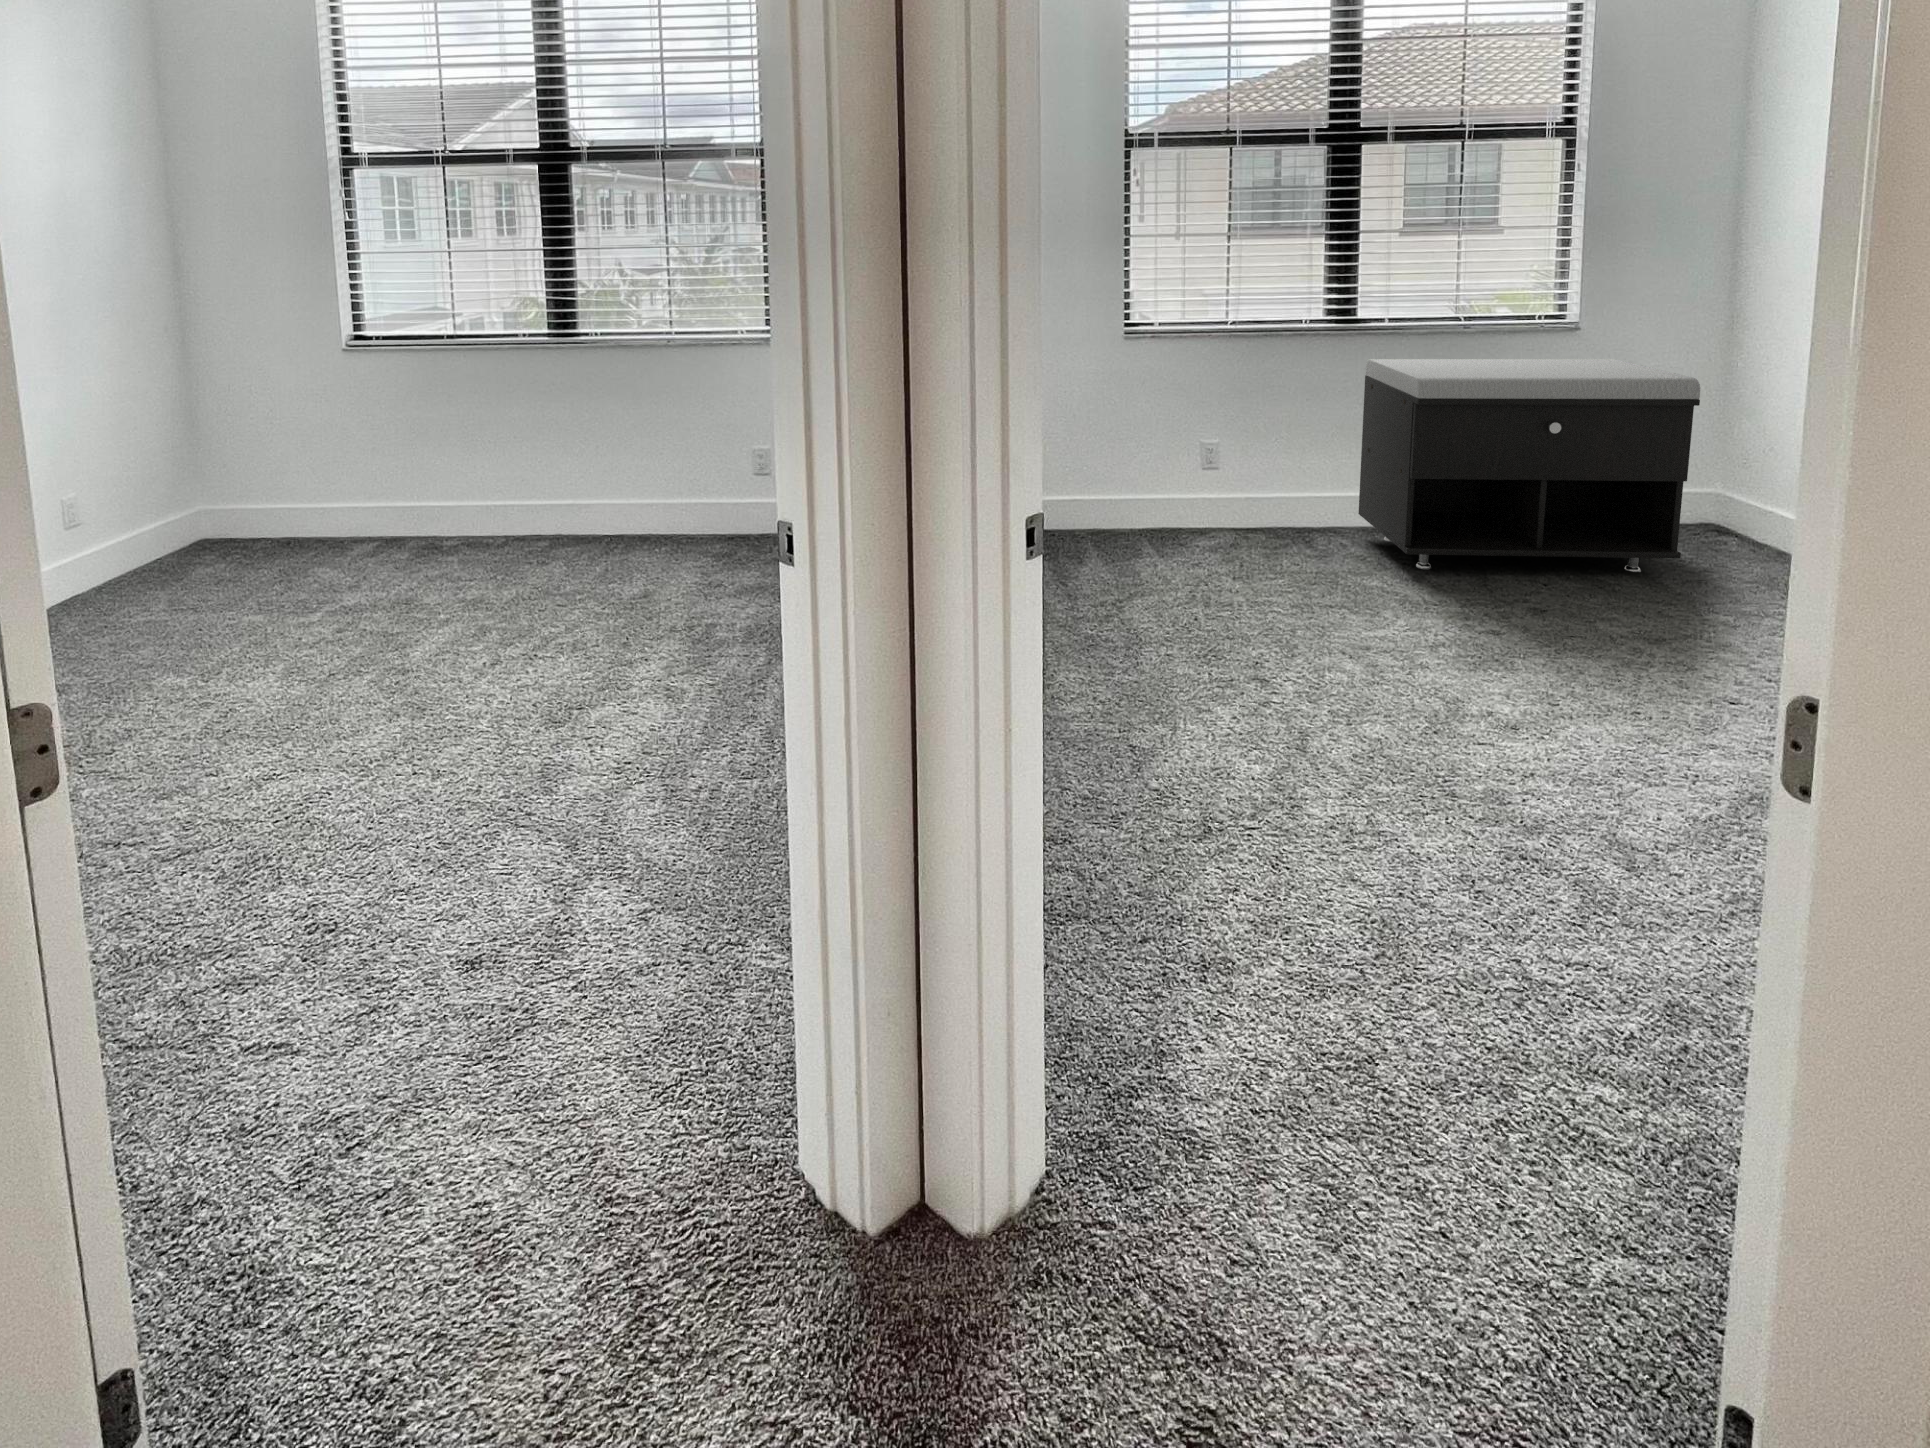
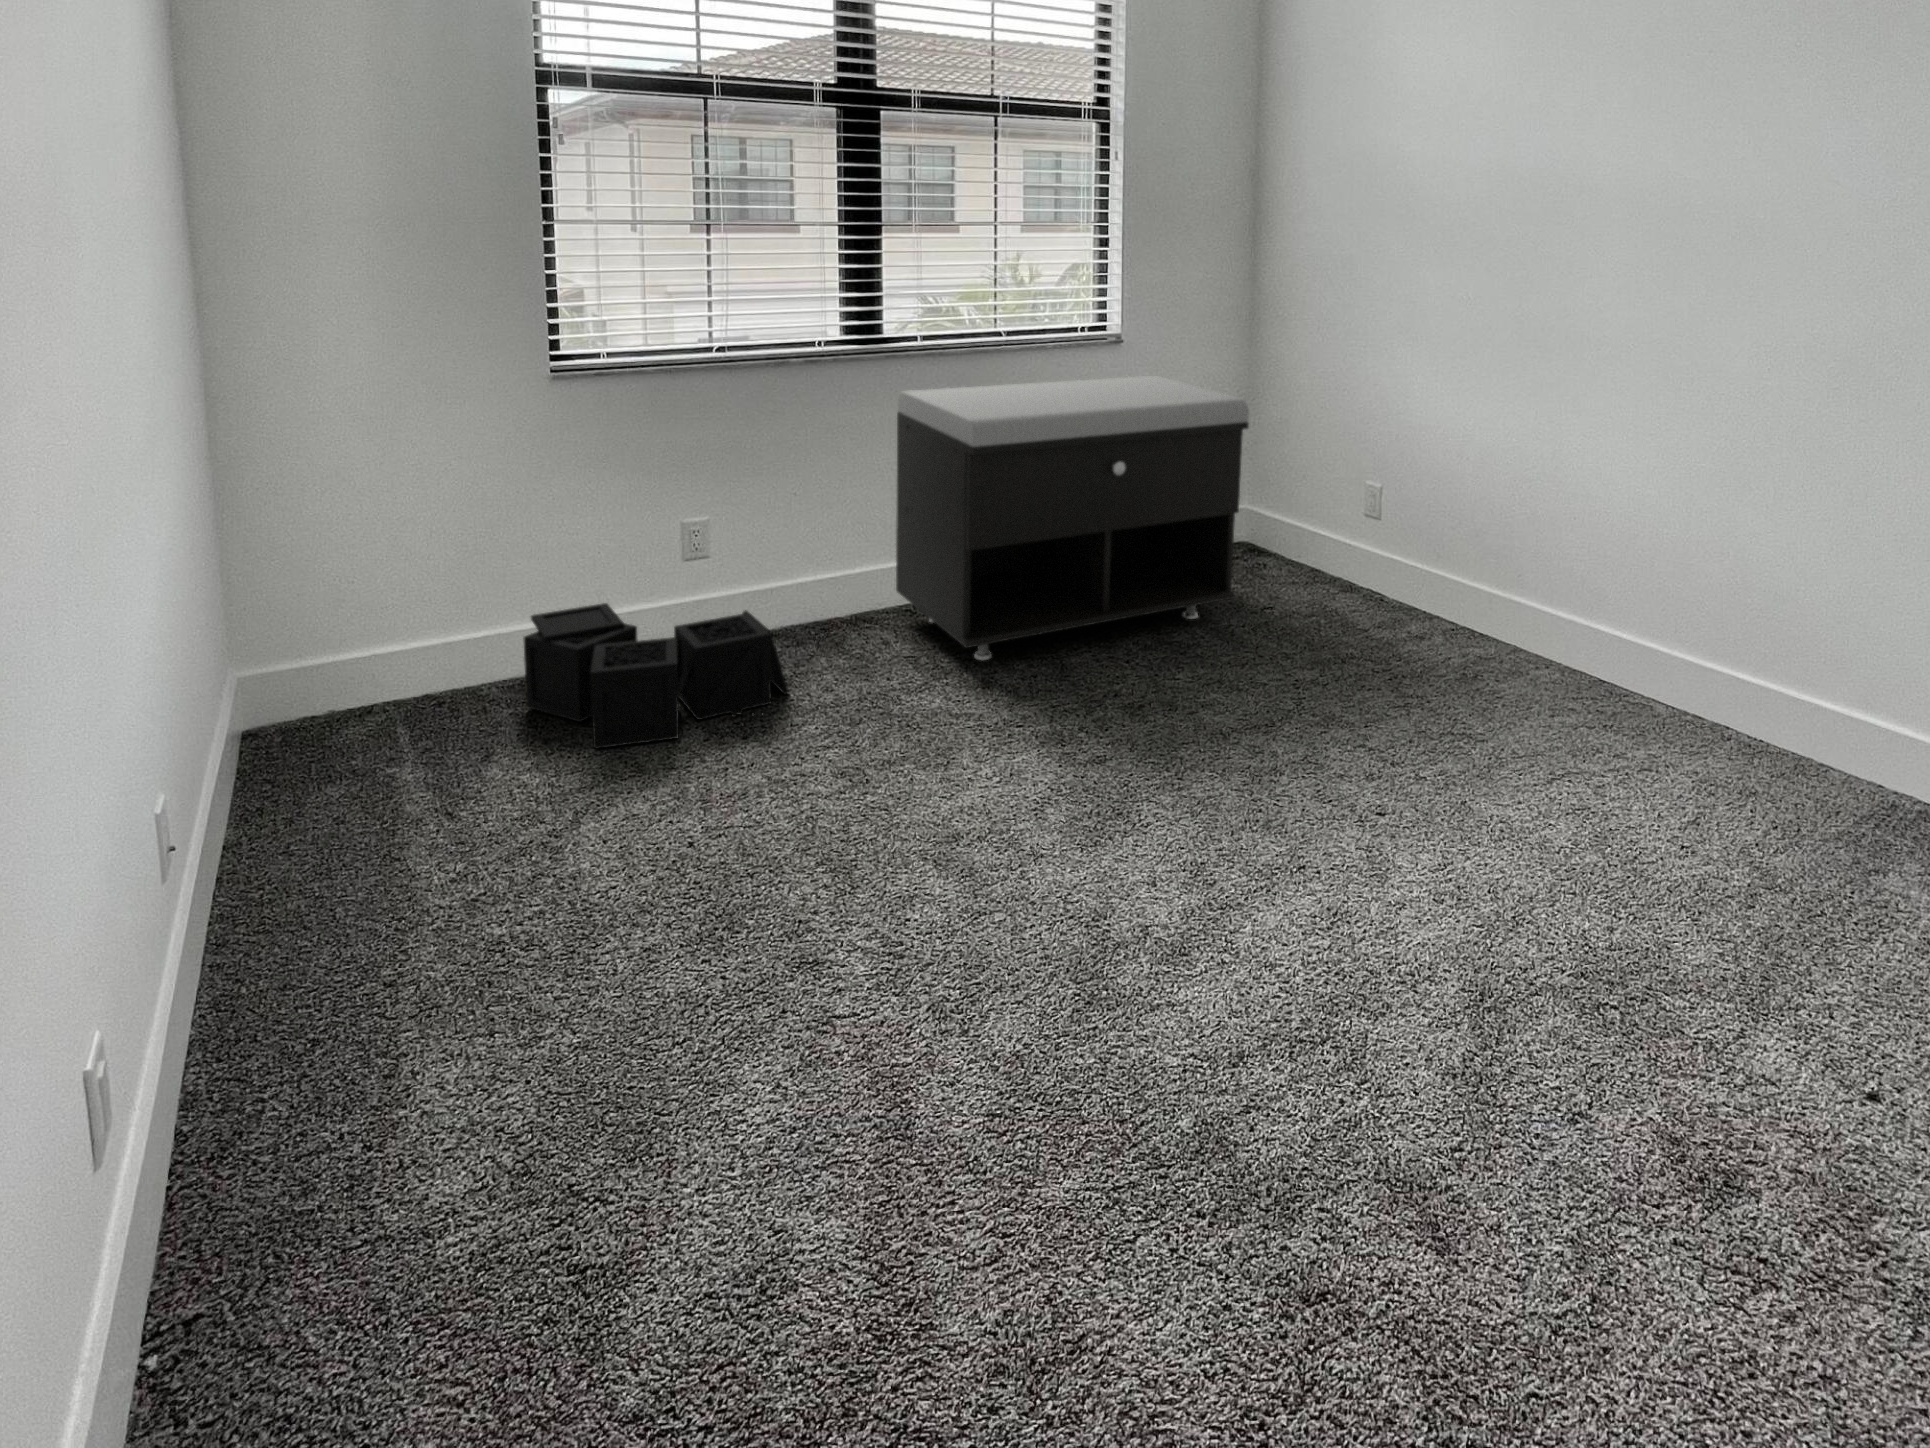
storage bin: none [1099,488,1268,576] -> present [524,603,789,749]

